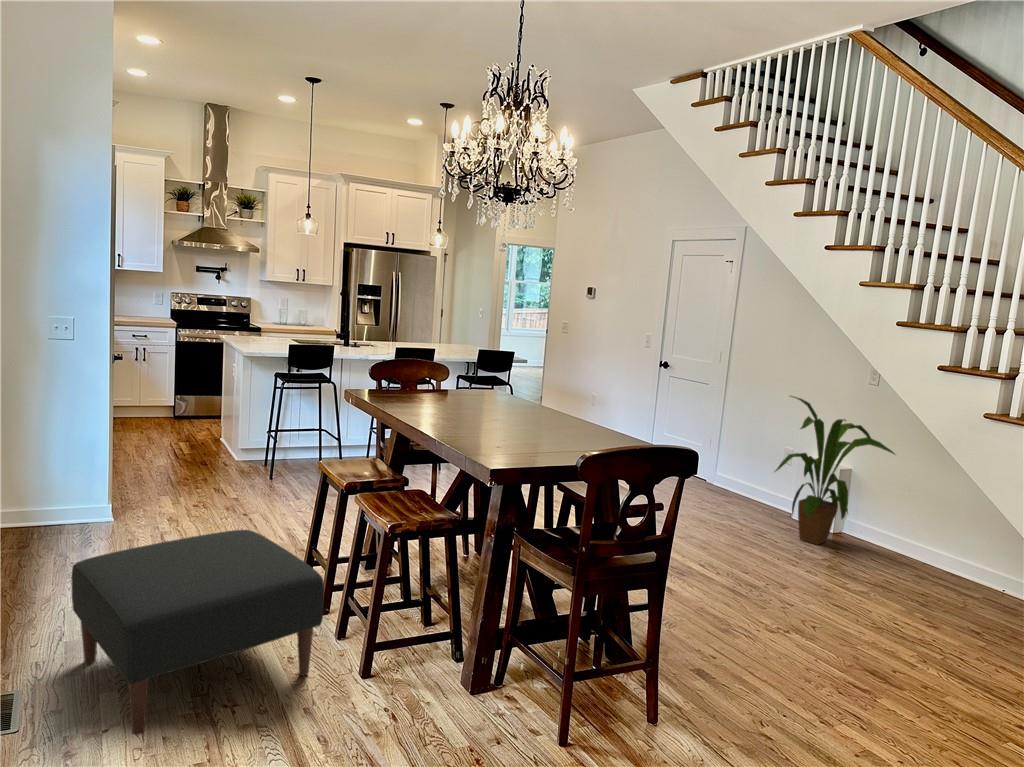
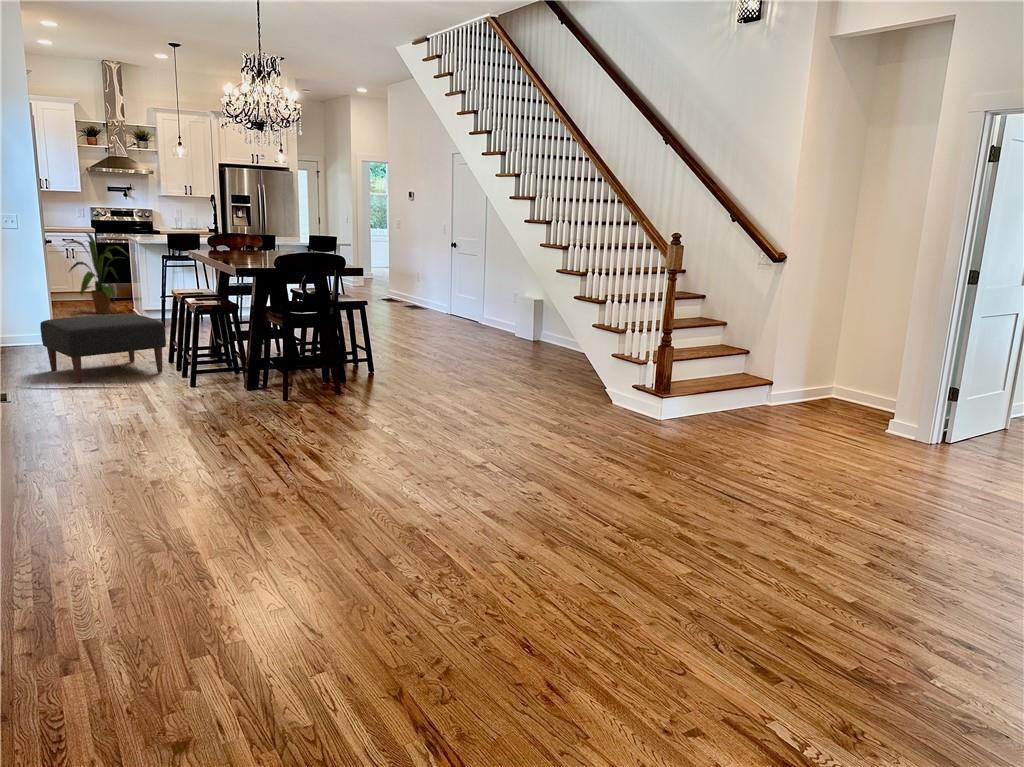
house plant: present [775,396,895,545] -> present [65,233,127,314]

